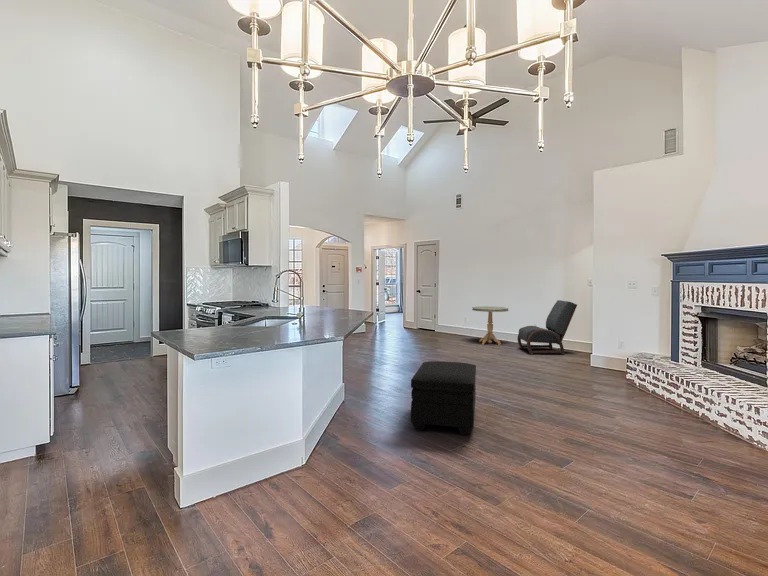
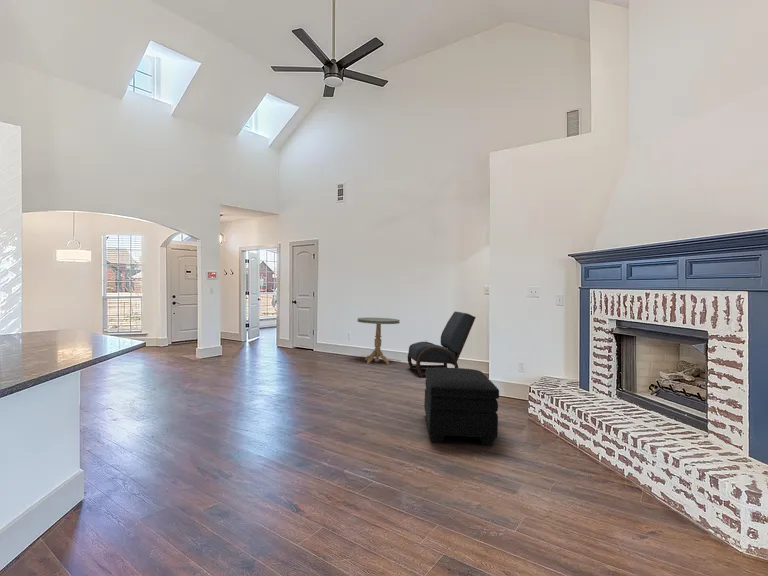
ottoman: present [411,361,476,435] -> present [424,367,499,446]

